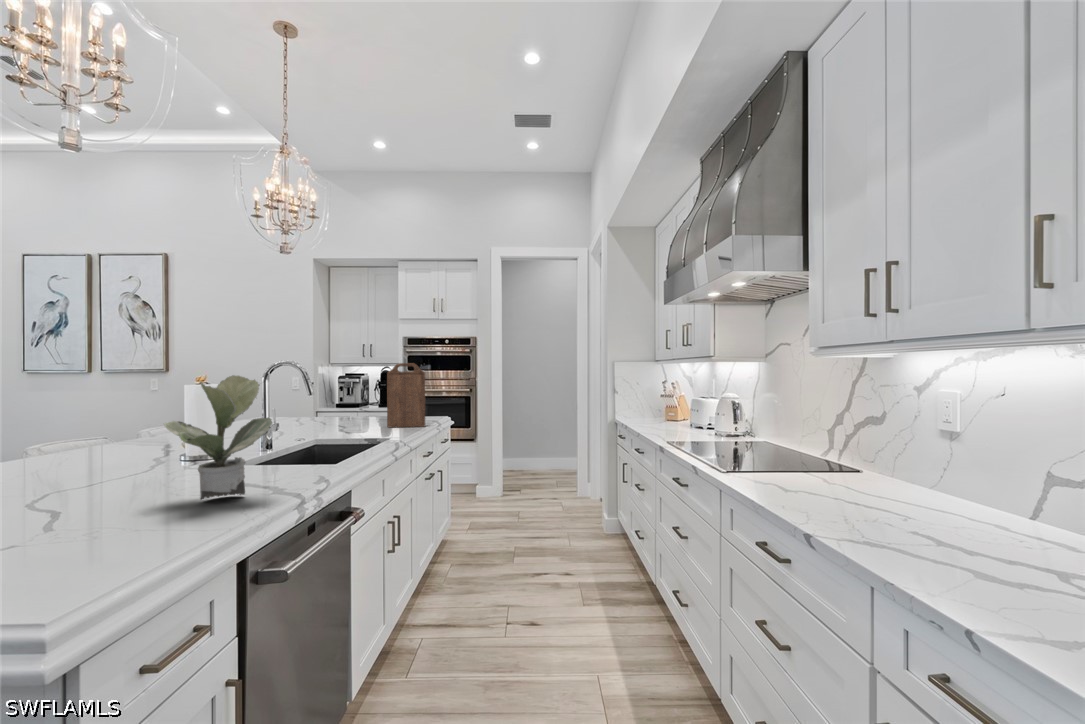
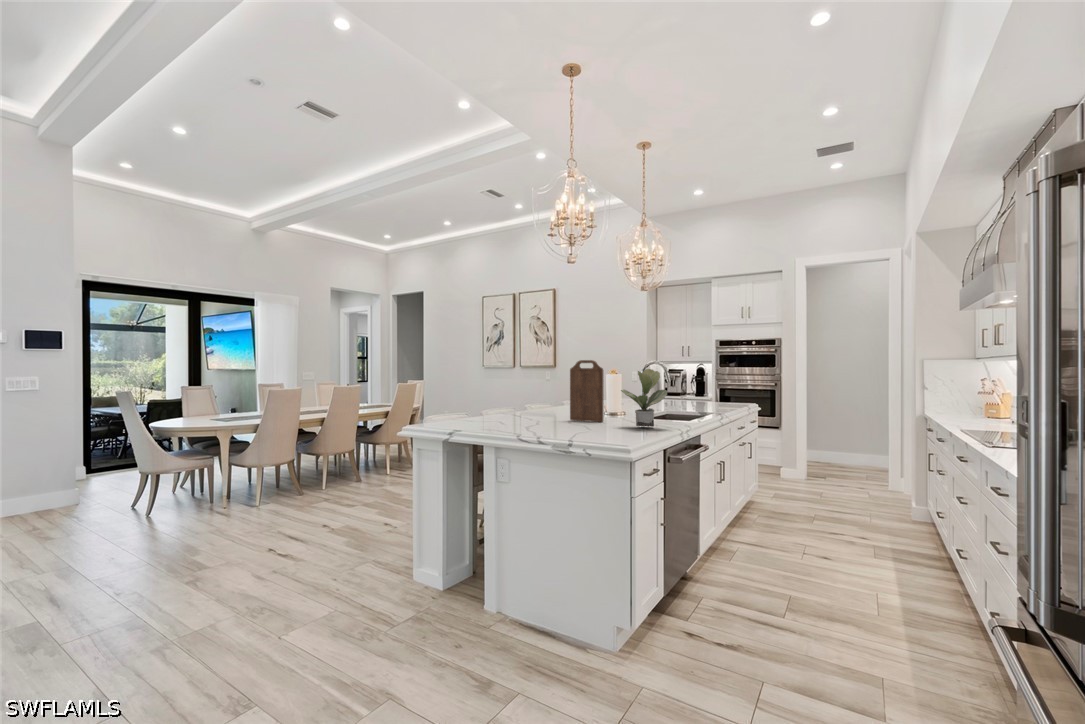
cutting board: present [387,363,425,427] -> present [570,360,604,422]

